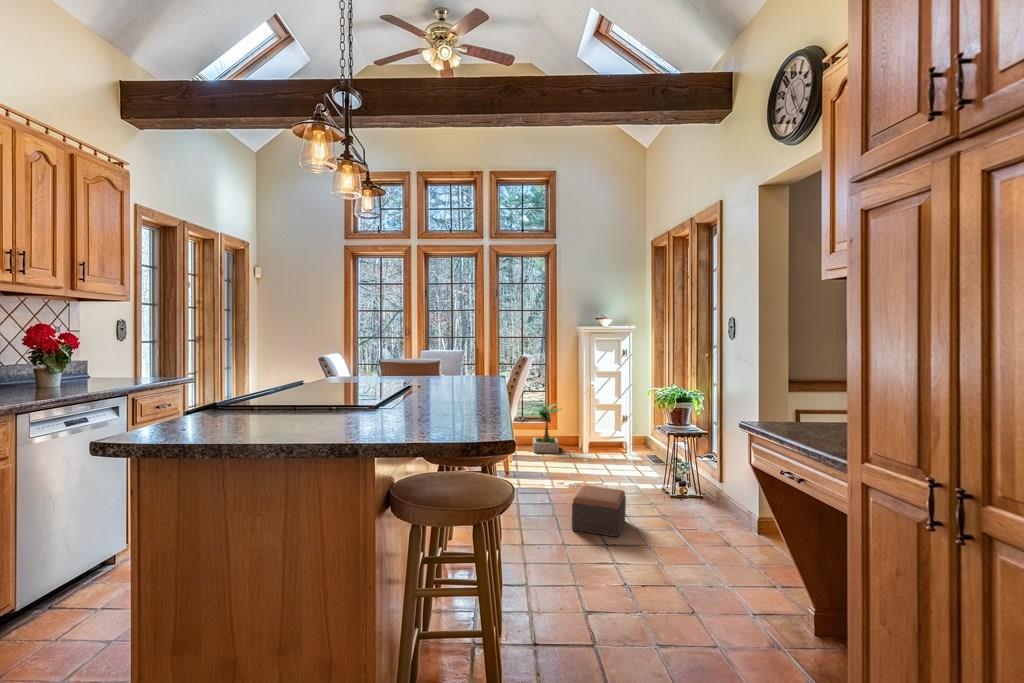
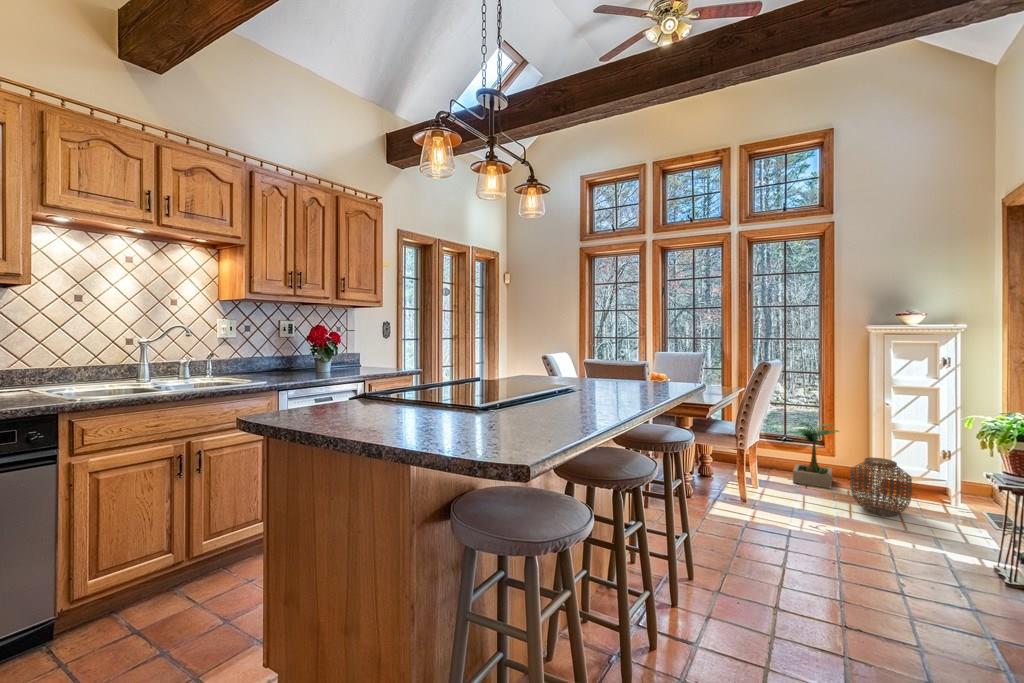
woven basket: none [575,426,611,467] -> present [850,458,912,516]
footstool: present [572,485,626,537] -> none [794,539,897,629]

